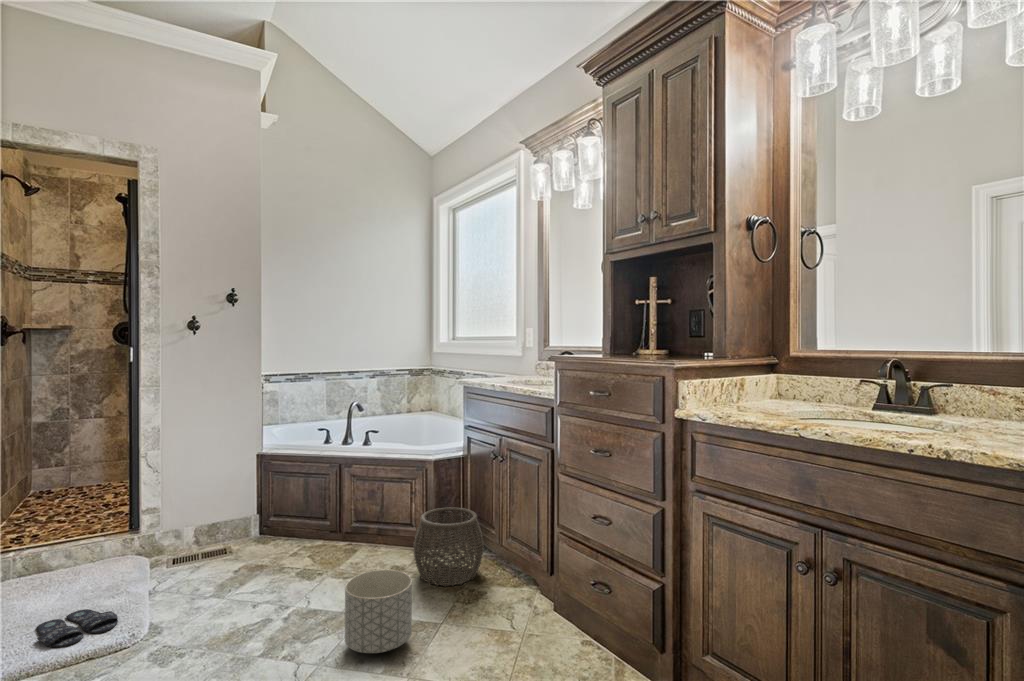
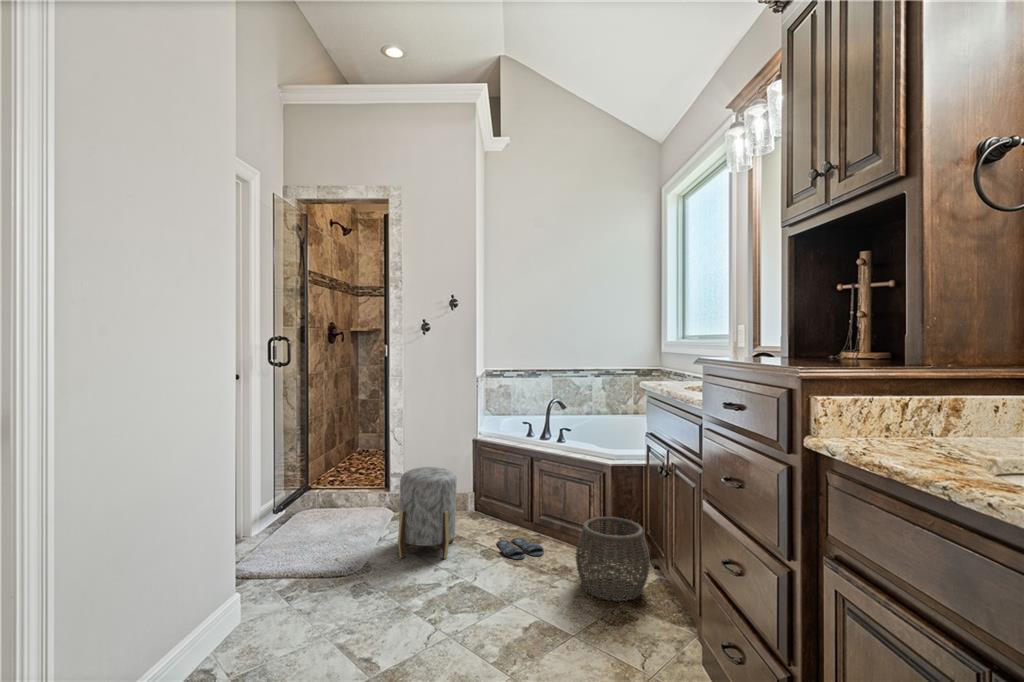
stool: none [190,490,264,605] -> present [398,467,456,559]
planter: present [345,570,412,654] -> none [473,563,537,644]
slippers: present [37,609,118,647] -> present [497,538,544,560]

